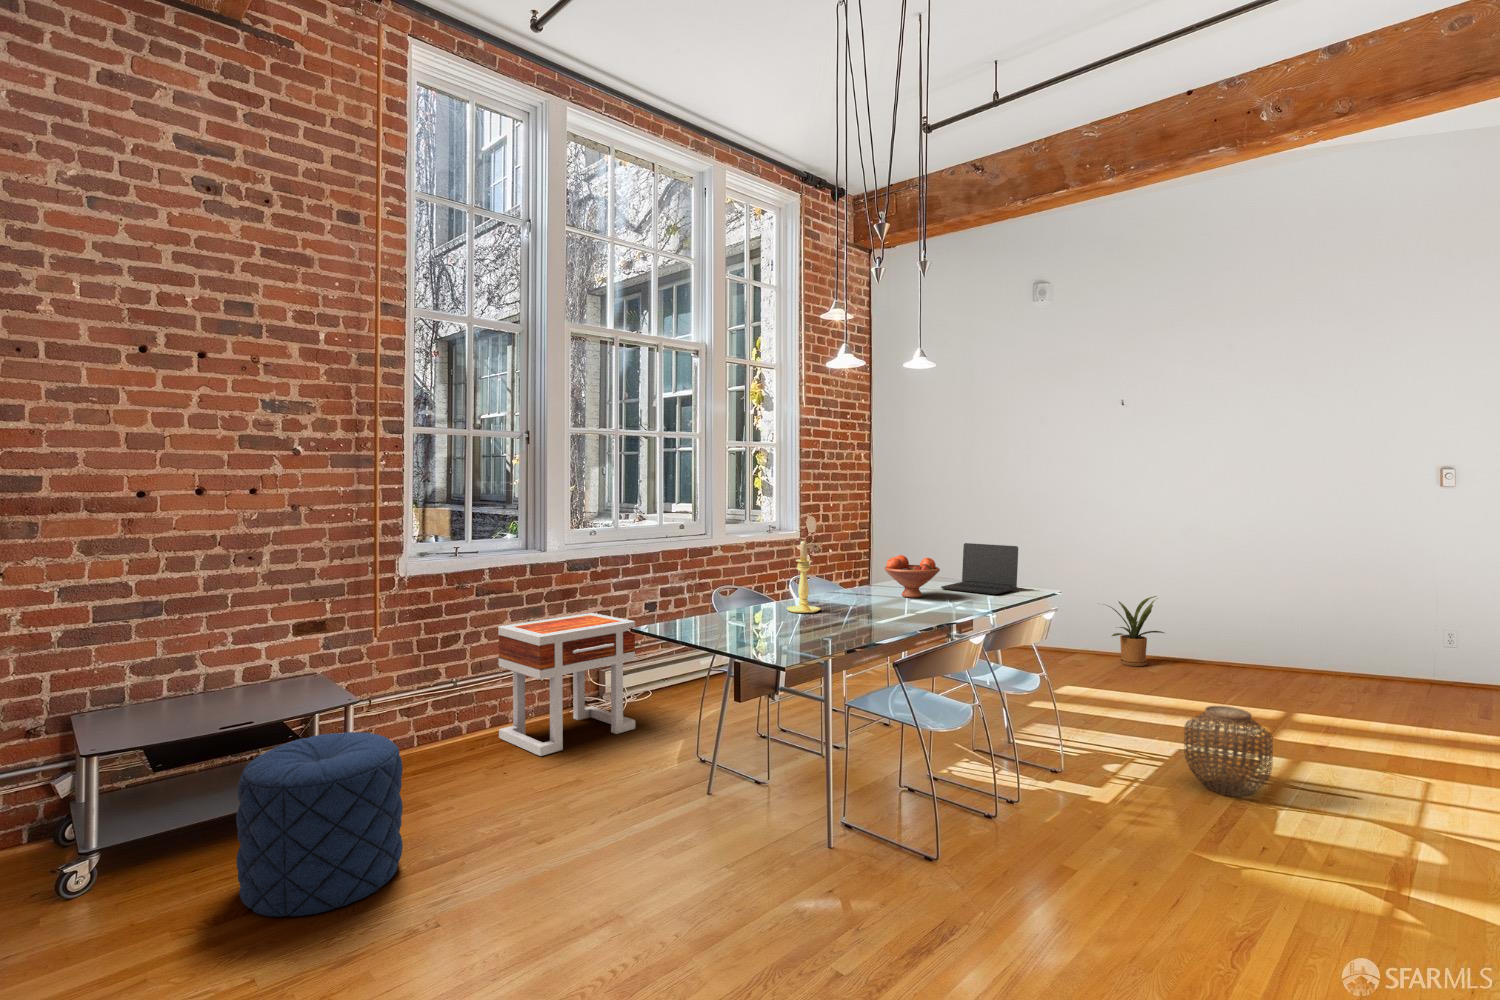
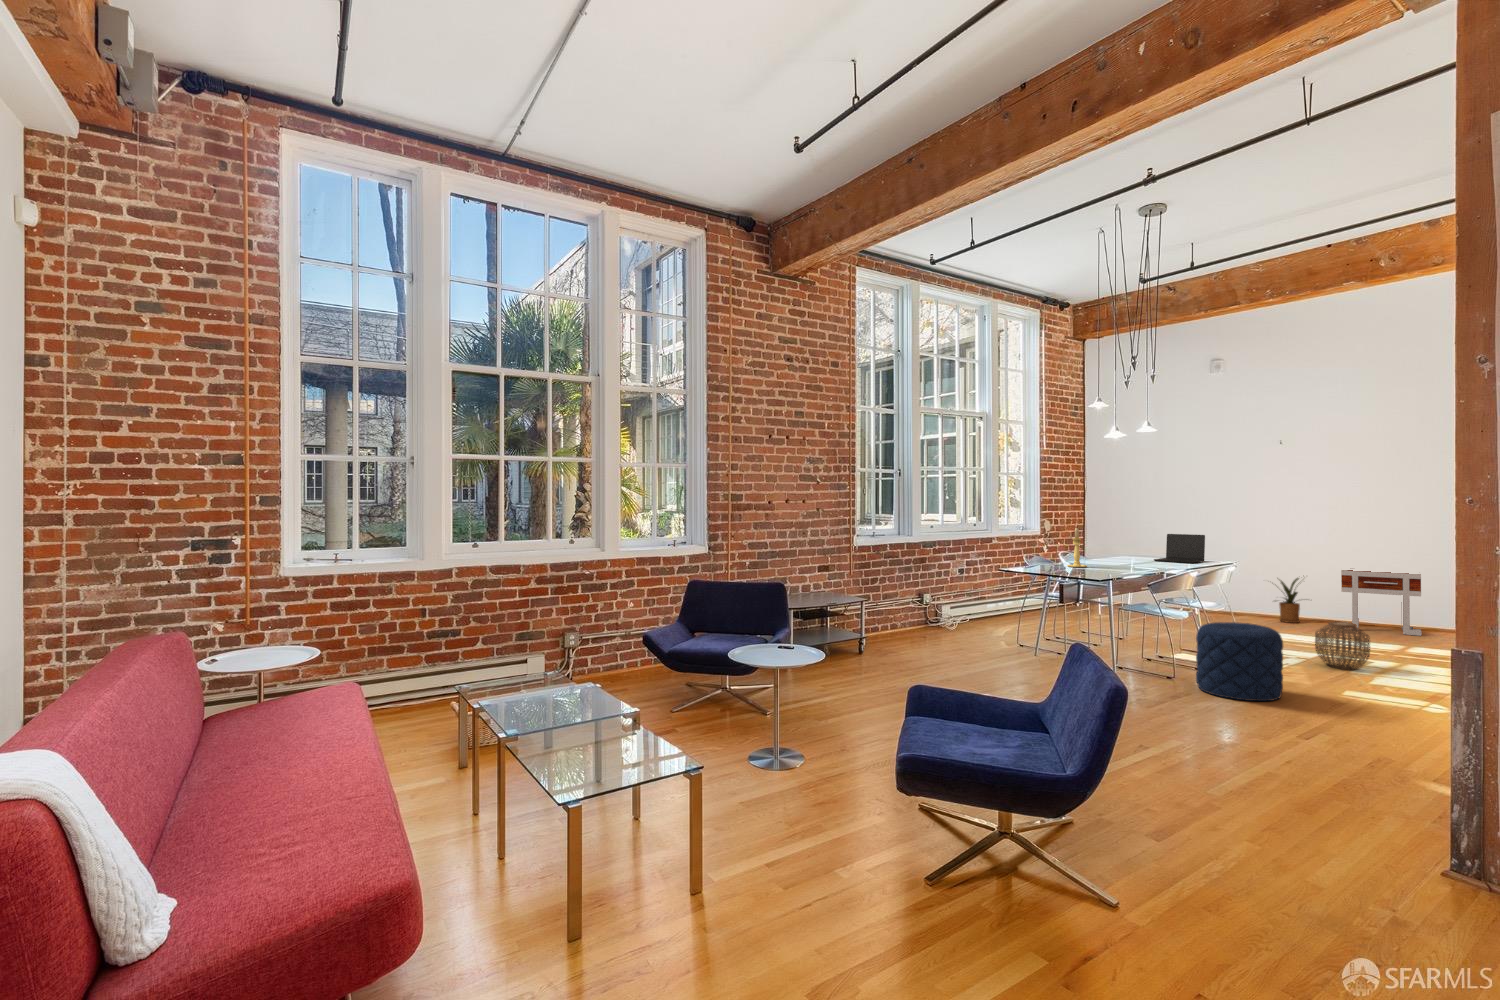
fruit bowl: present [884,555,940,598] -> none [1119,539,1155,563]
side table: present [498,613,635,756] -> present [1341,570,1422,636]
pouf: present [236,732,403,917] -> present [1196,622,1283,701]

